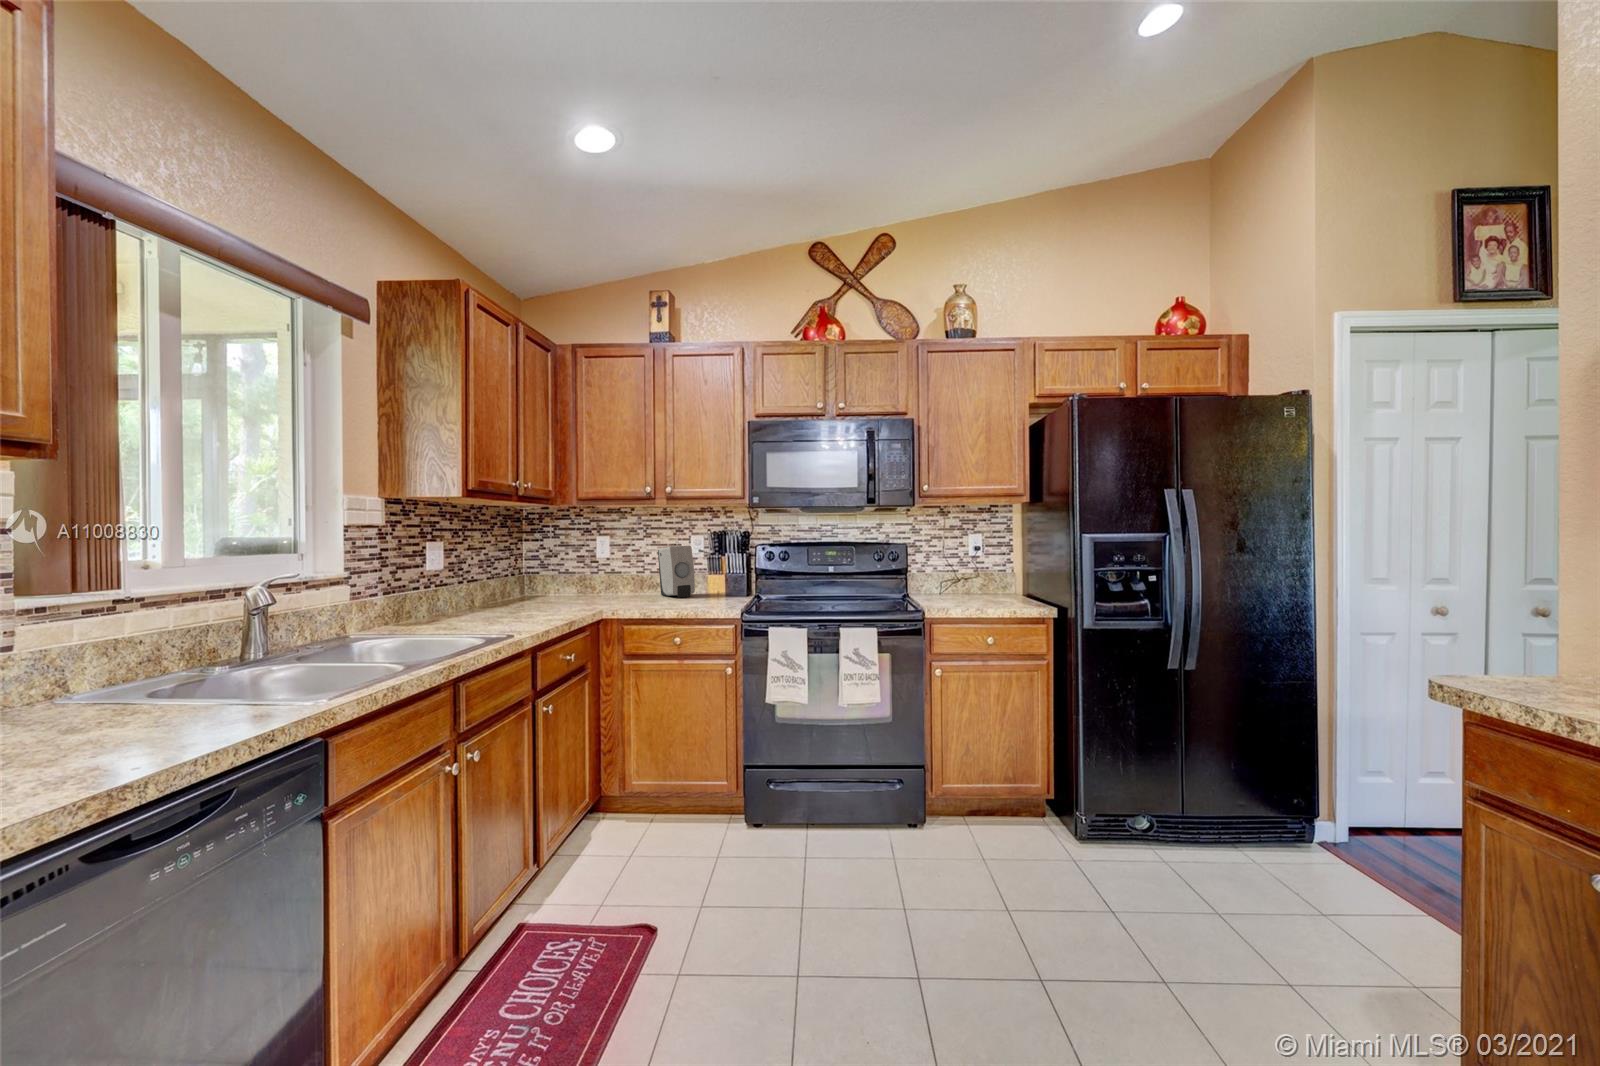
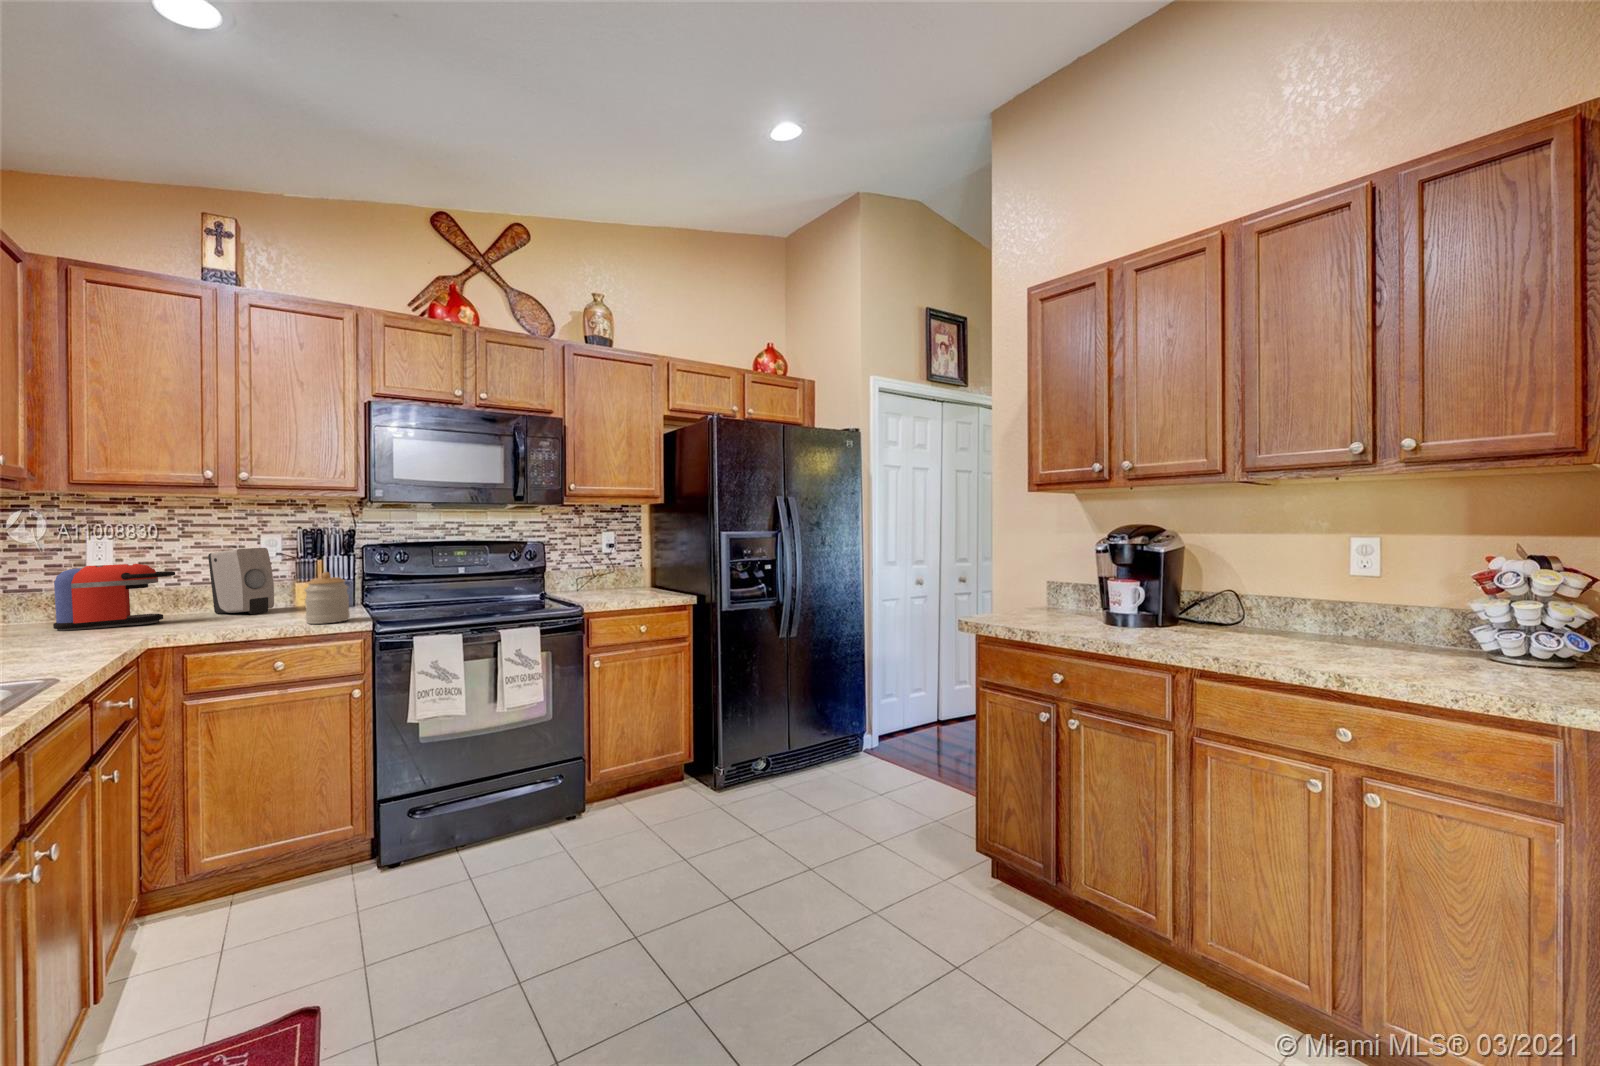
coffee maker: none [570,556,633,602] -> present [53,564,175,631]
jar: none [695,566,727,609] -> present [305,572,350,624]

